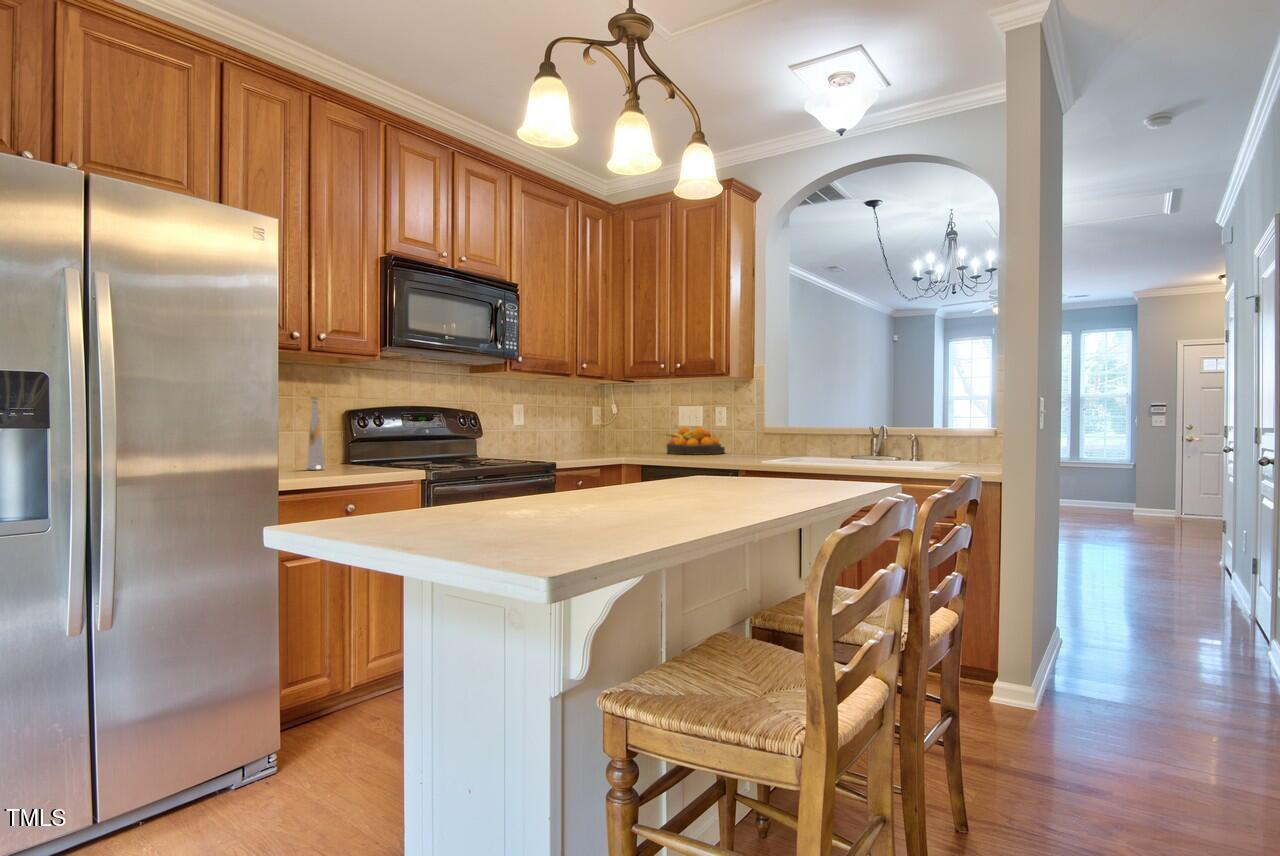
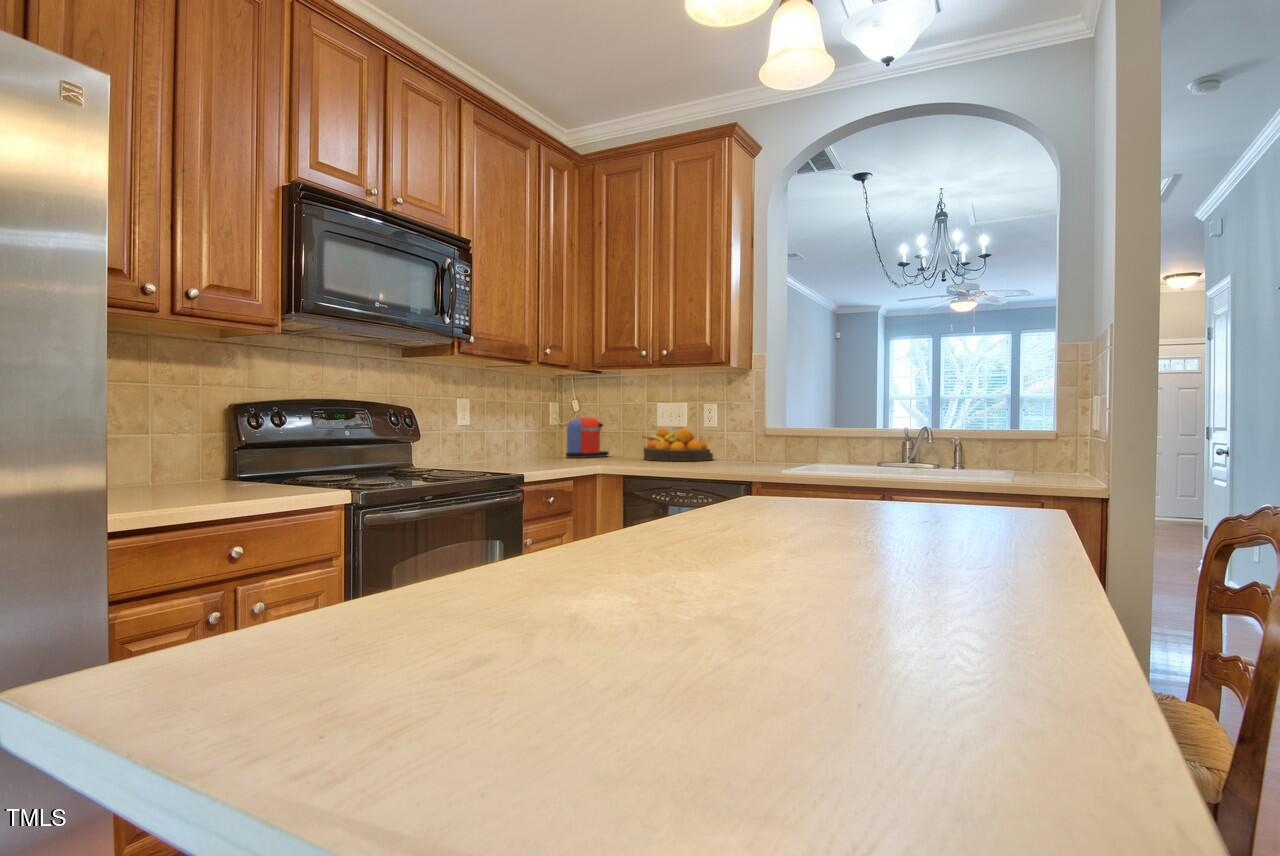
bottle: present [307,396,325,470] -> none [167,382,198,490]
coffee maker: none [605,419,646,452] -> present [566,418,609,458]

